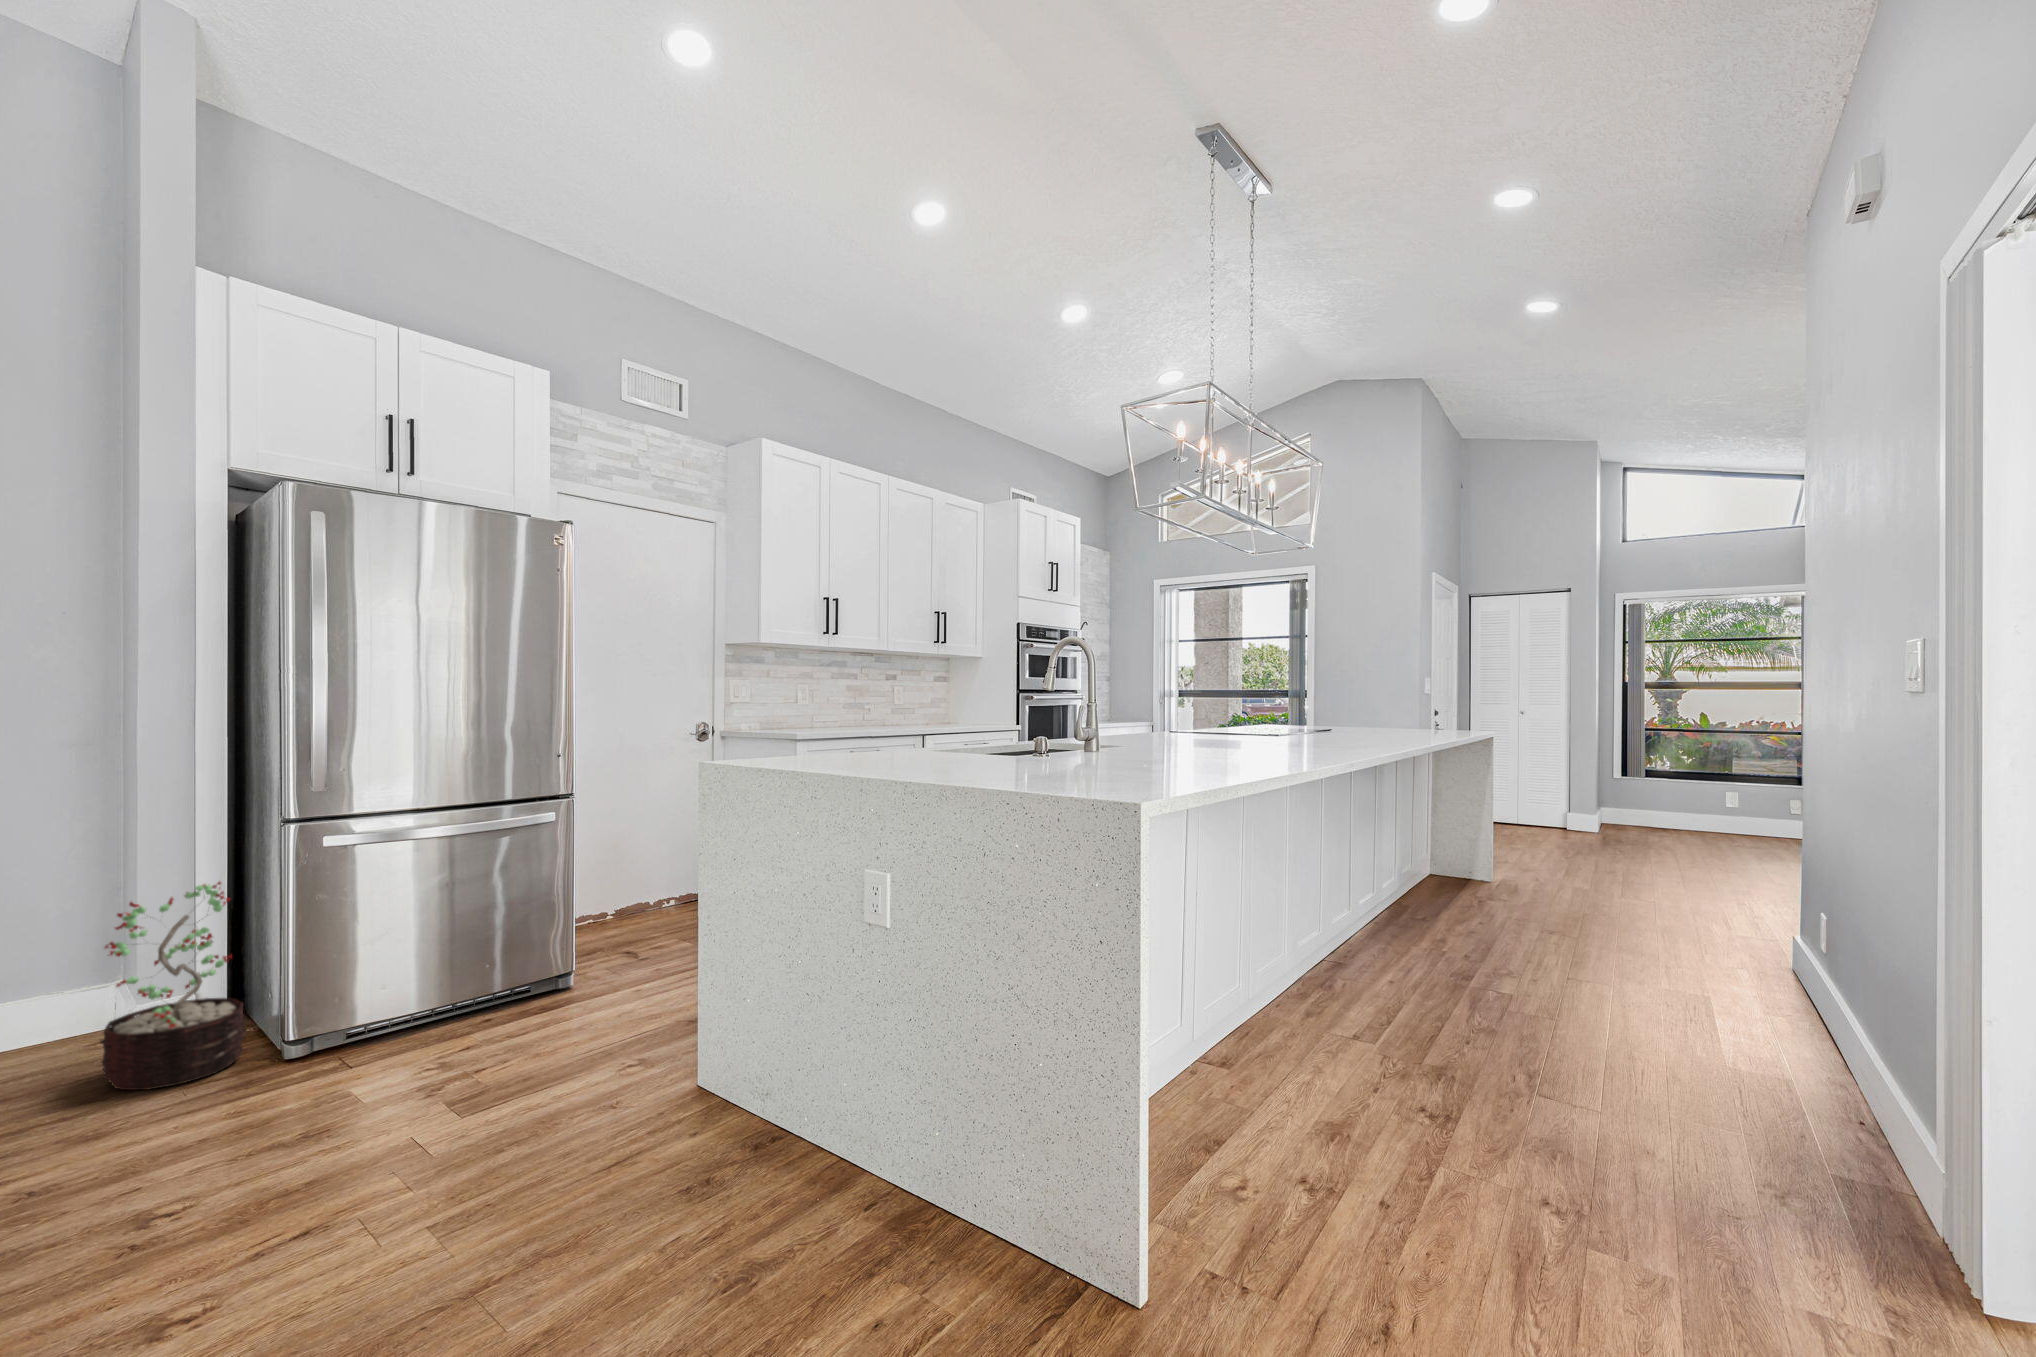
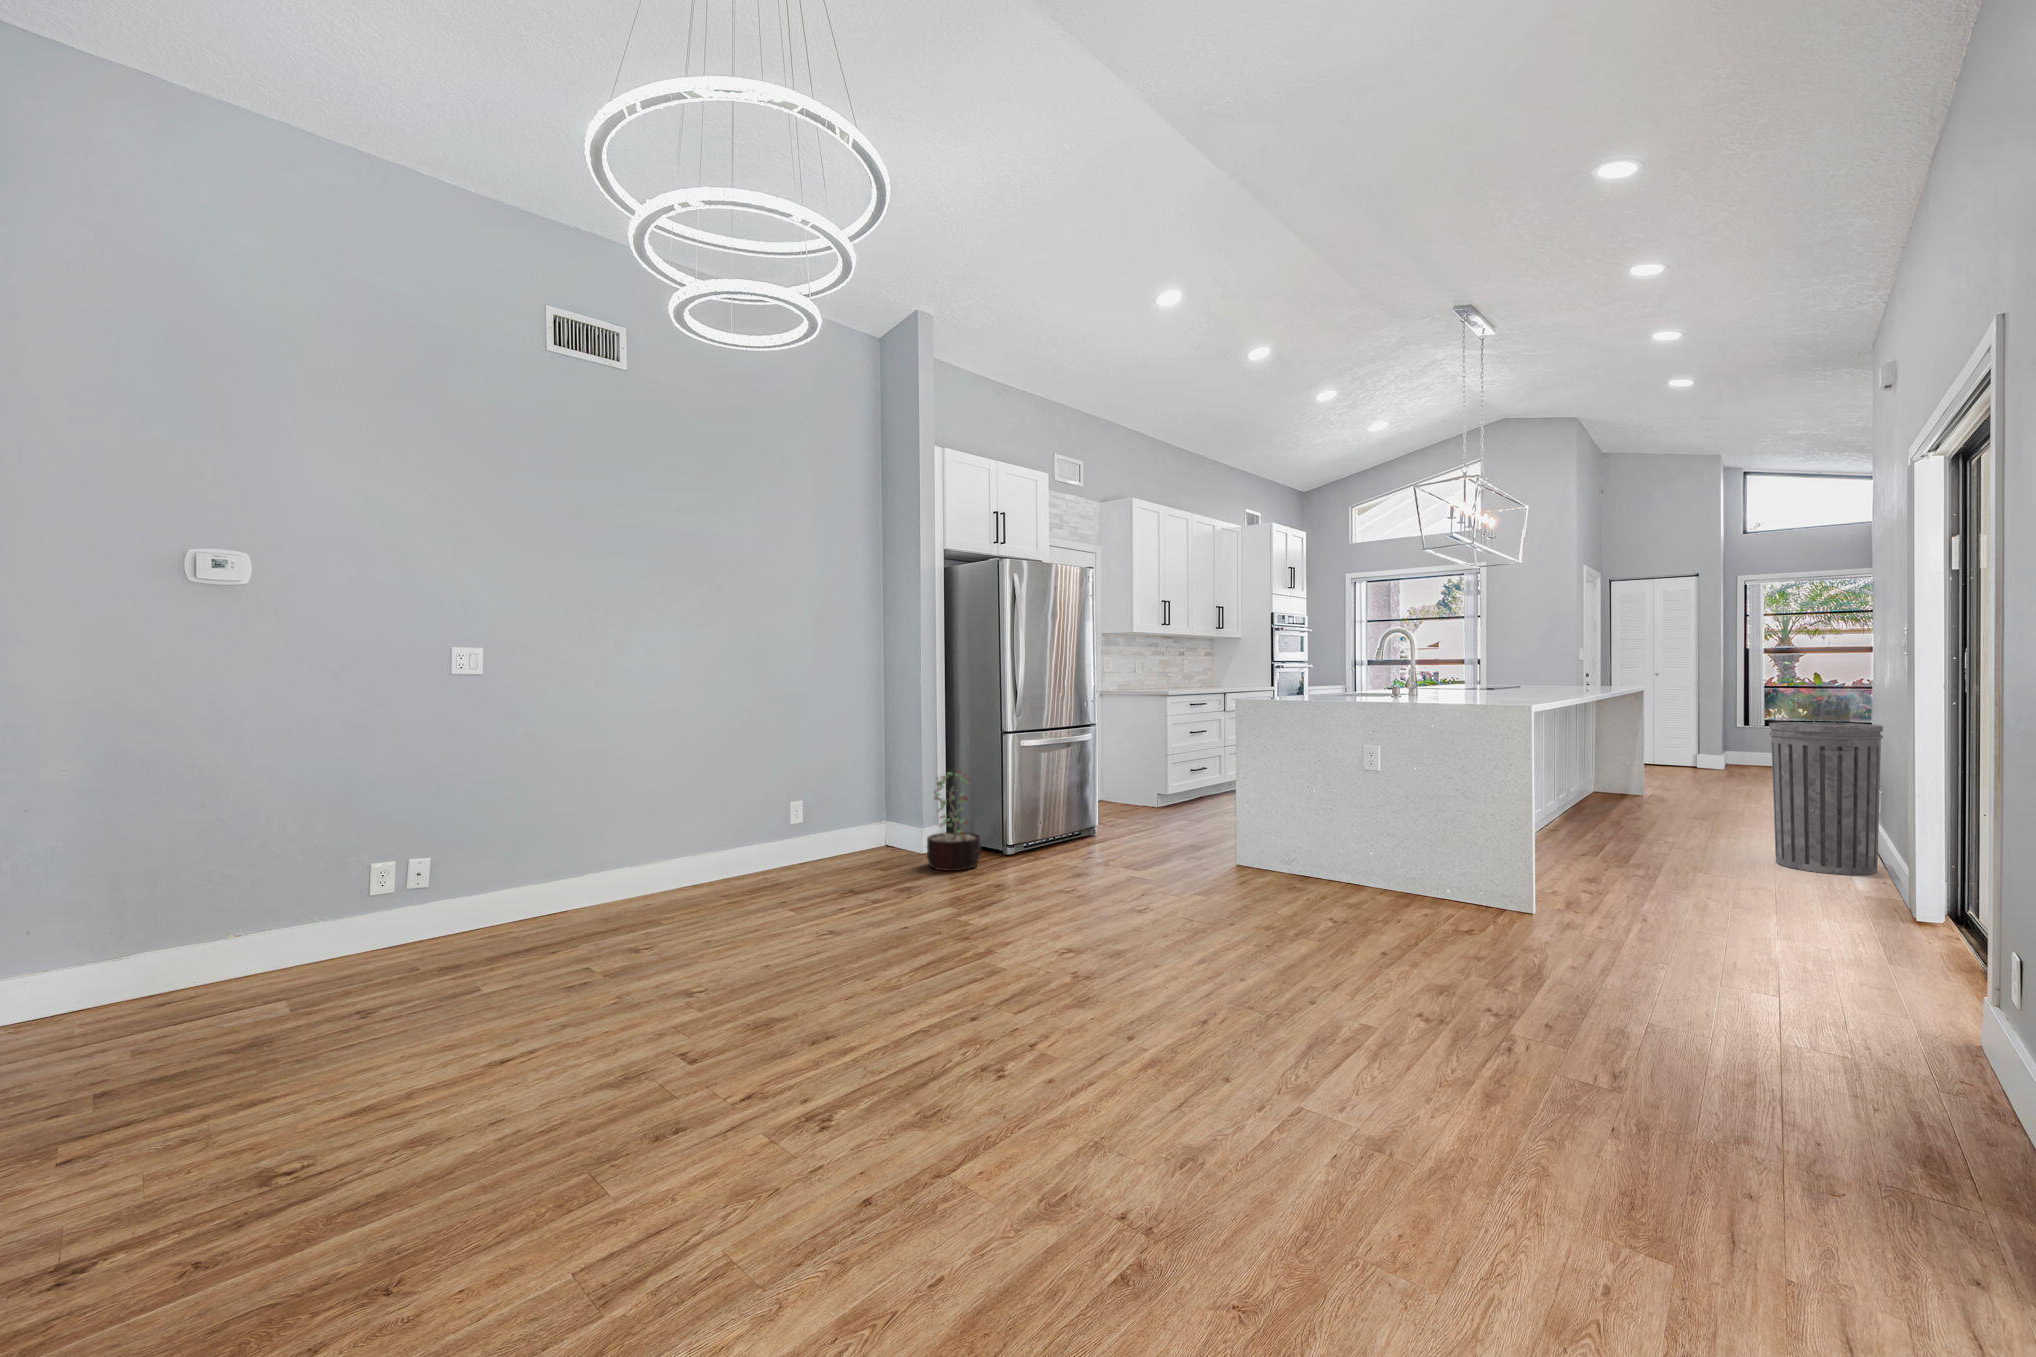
trash can: none [1657,804,1851,1100] -> present [1769,716,1883,875]

